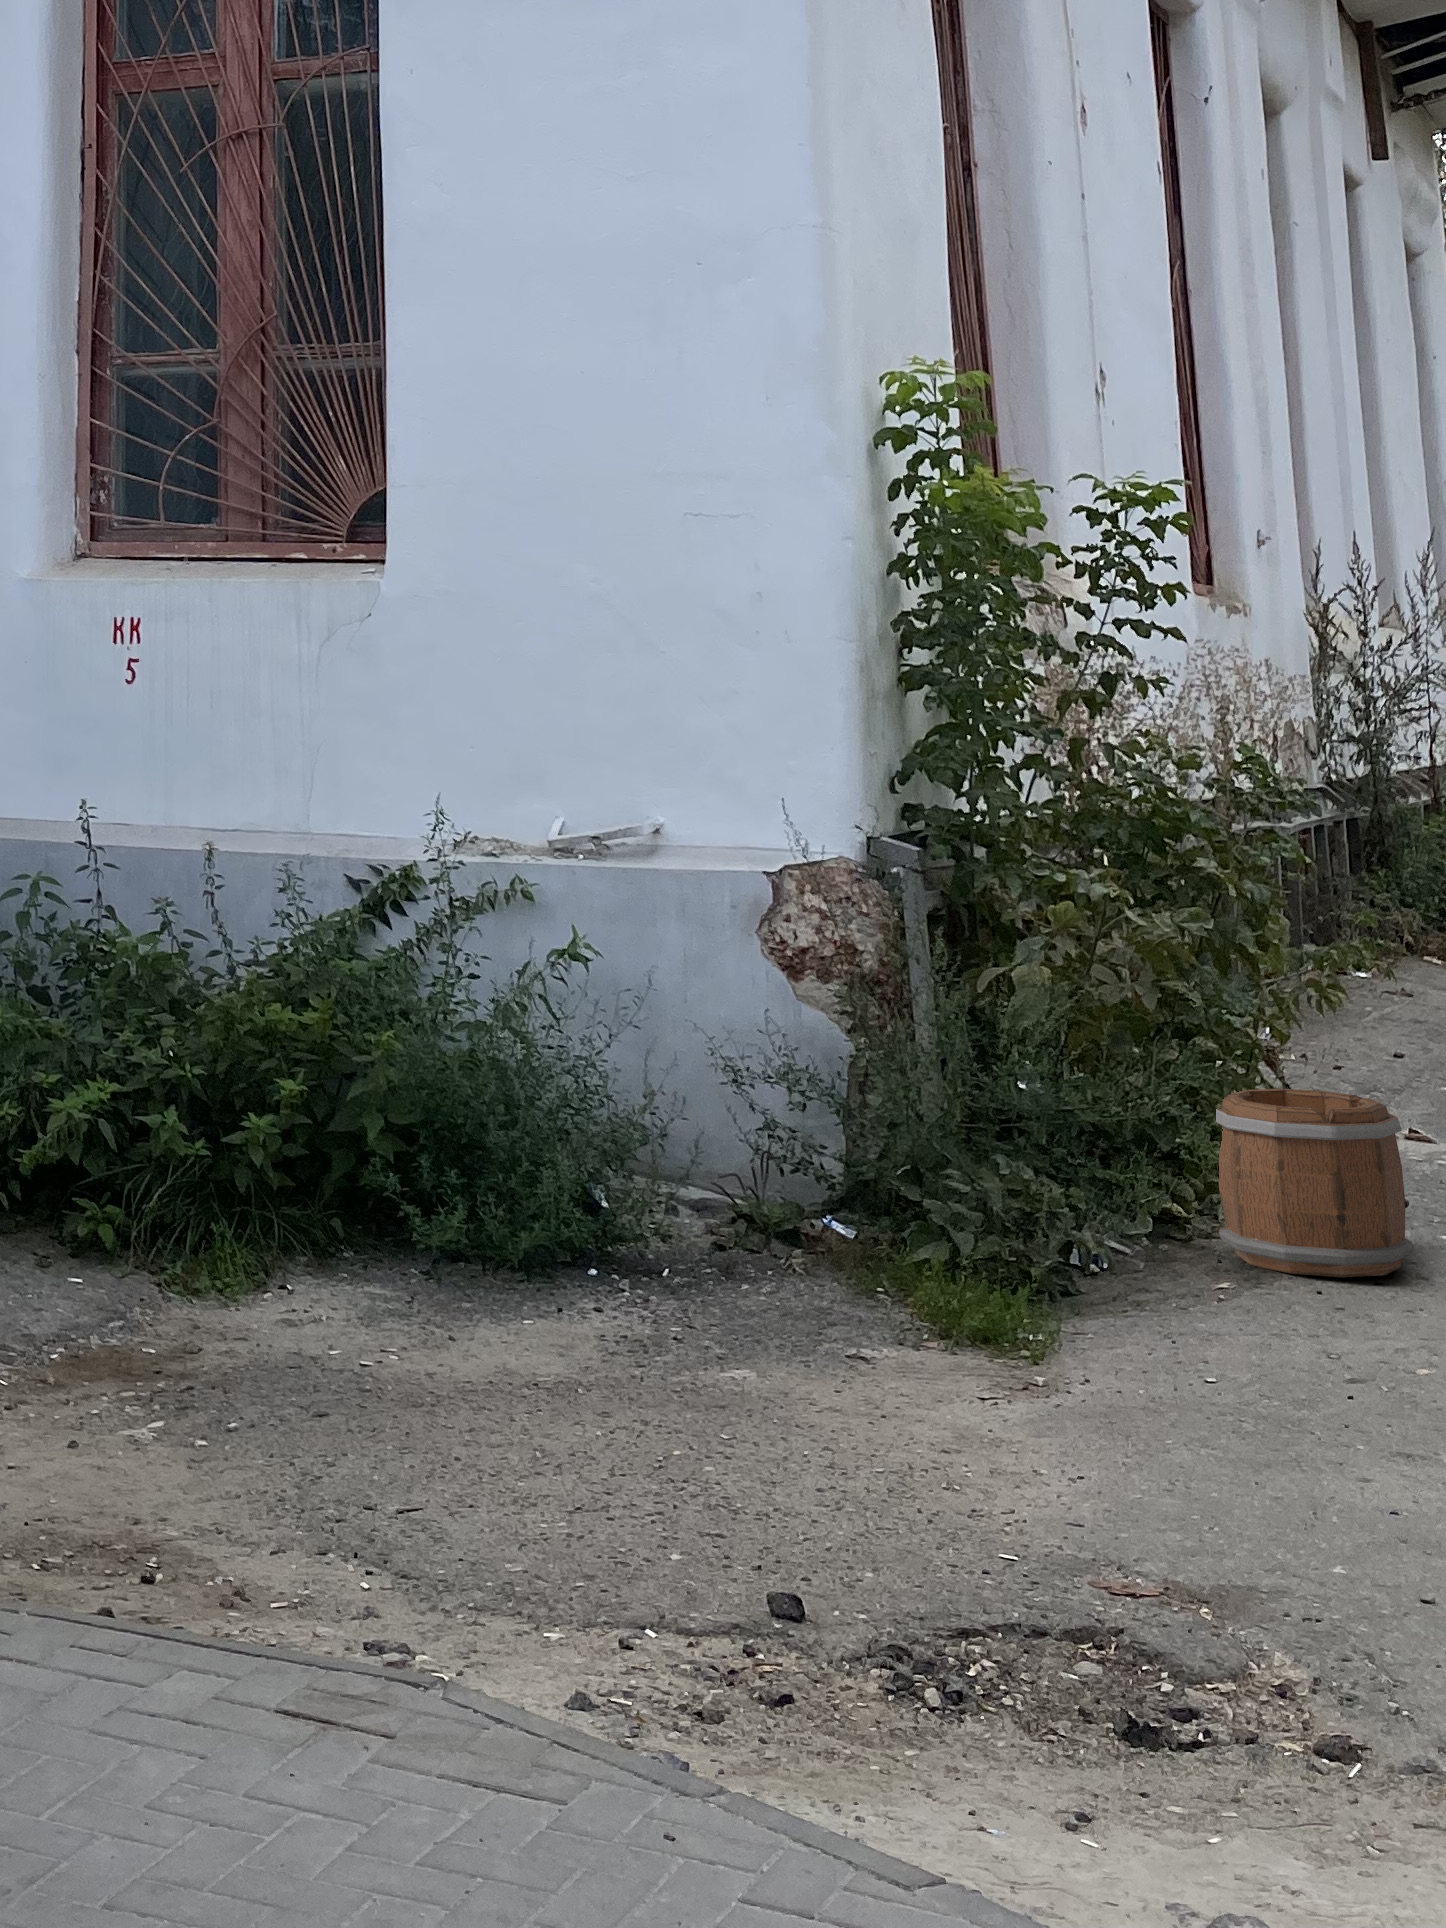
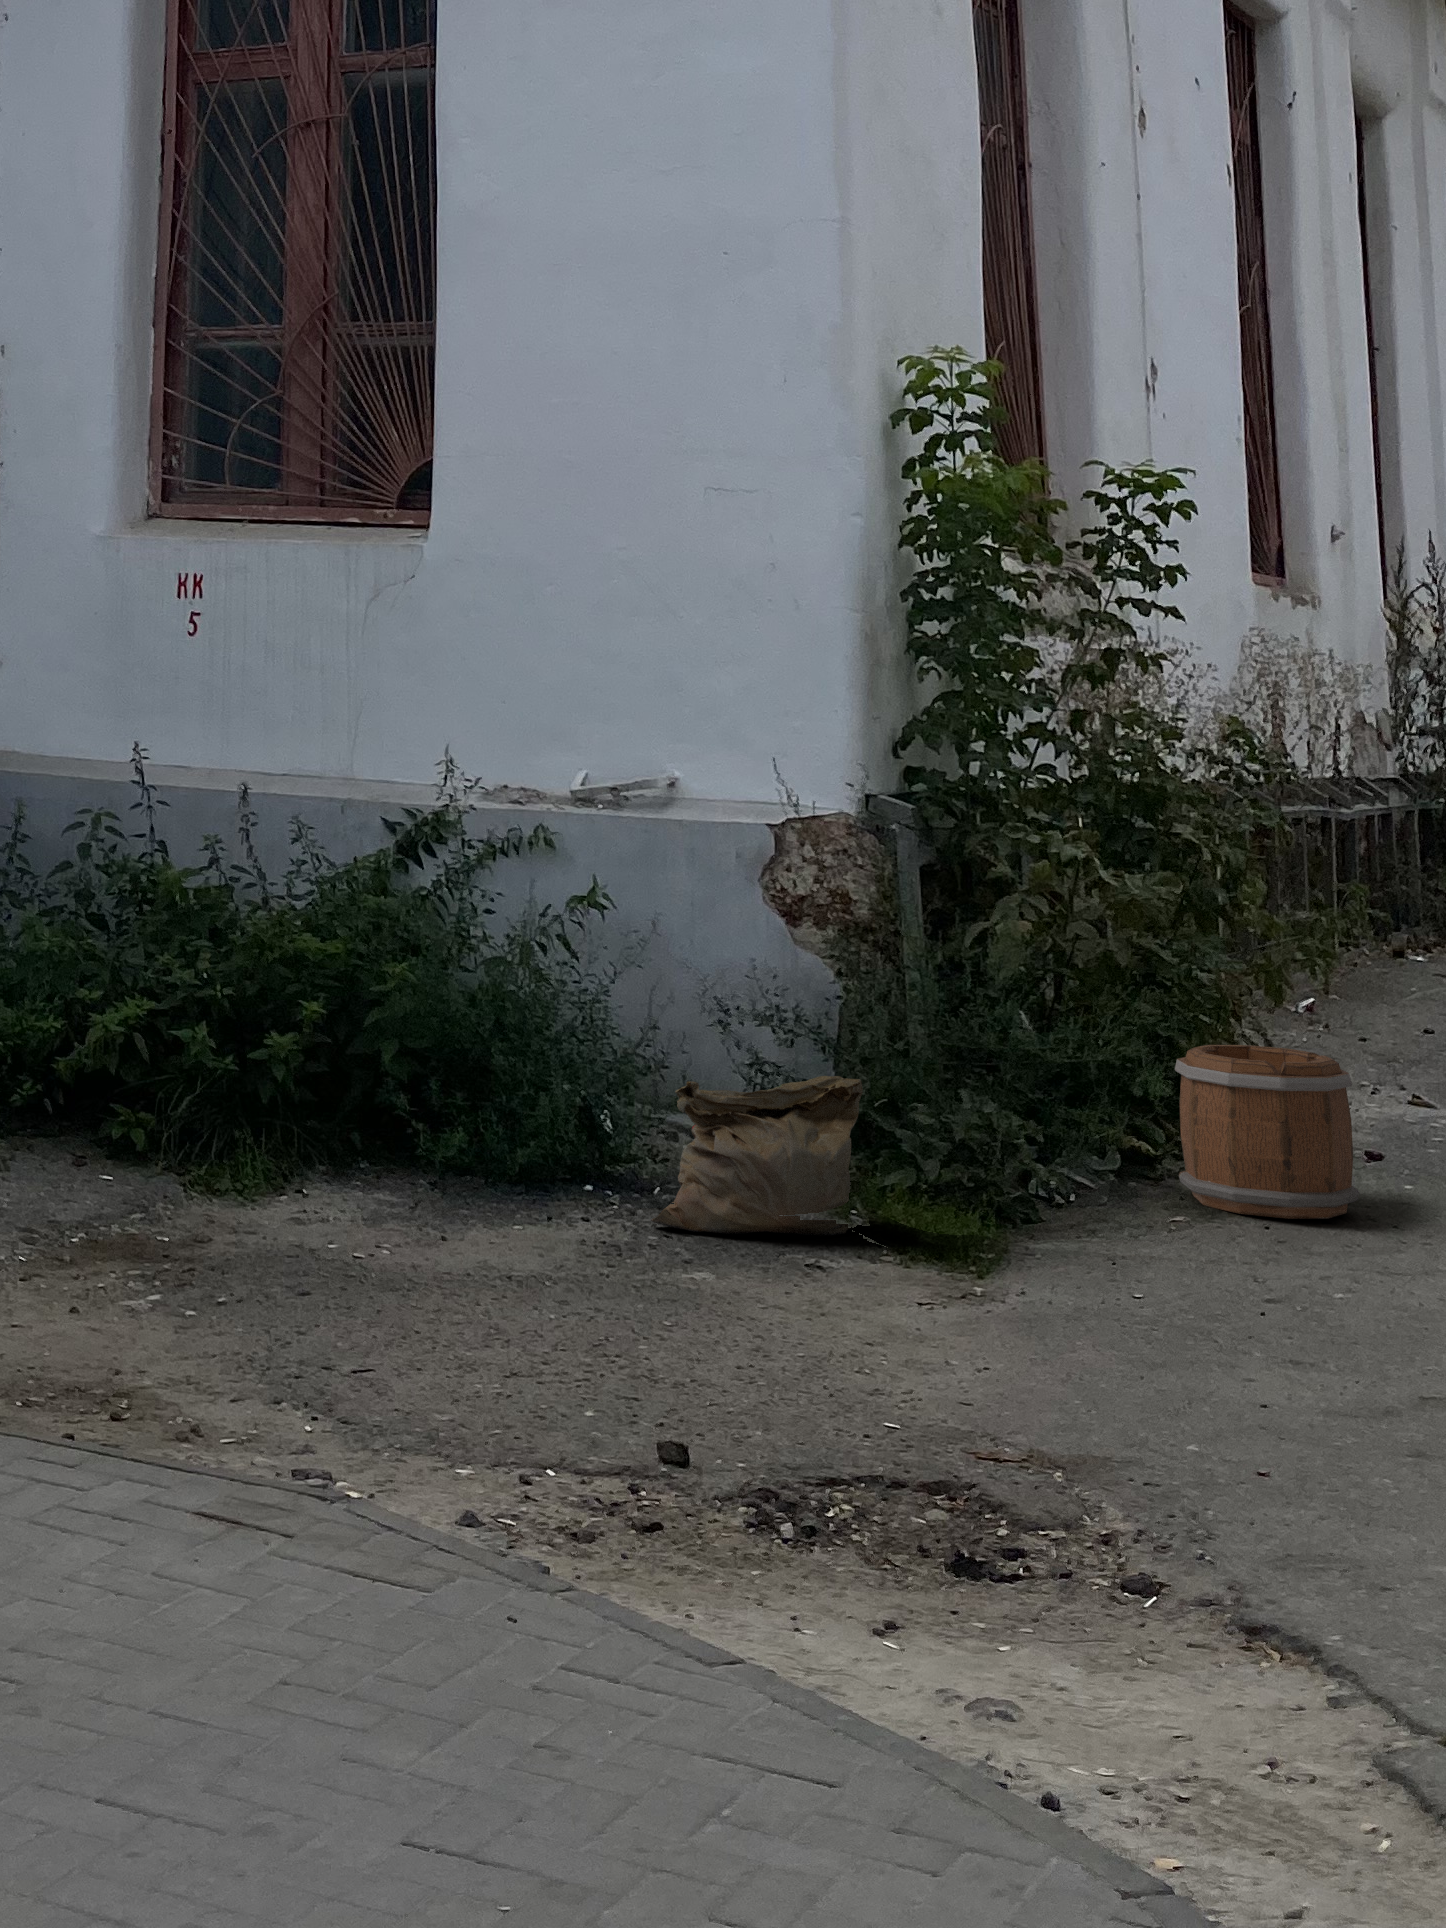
bag: none [668,1141,897,1318] -> present [651,1076,863,1236]

